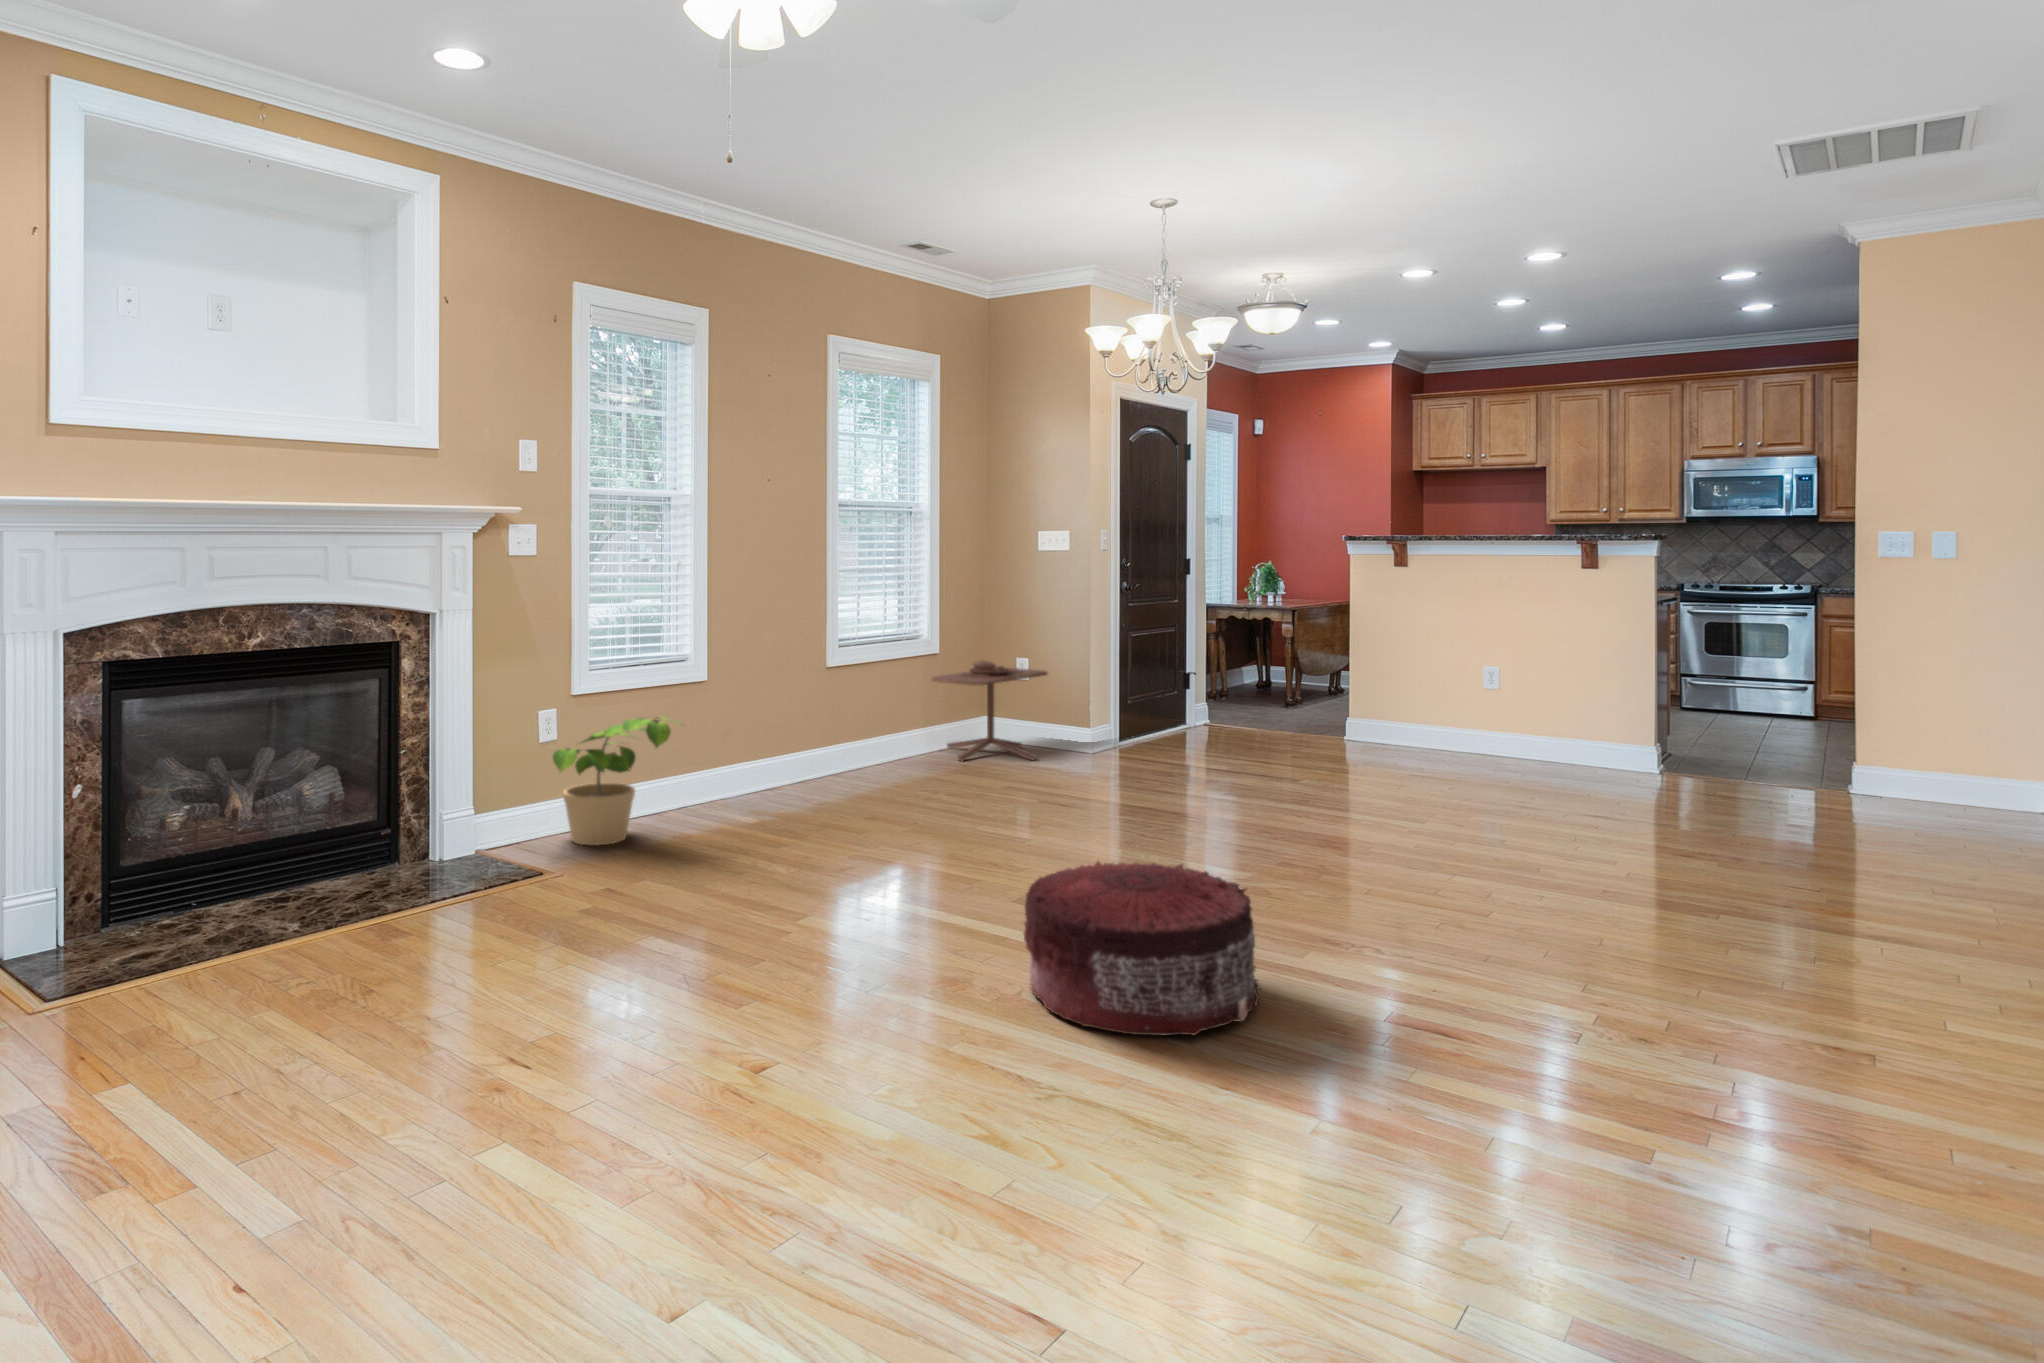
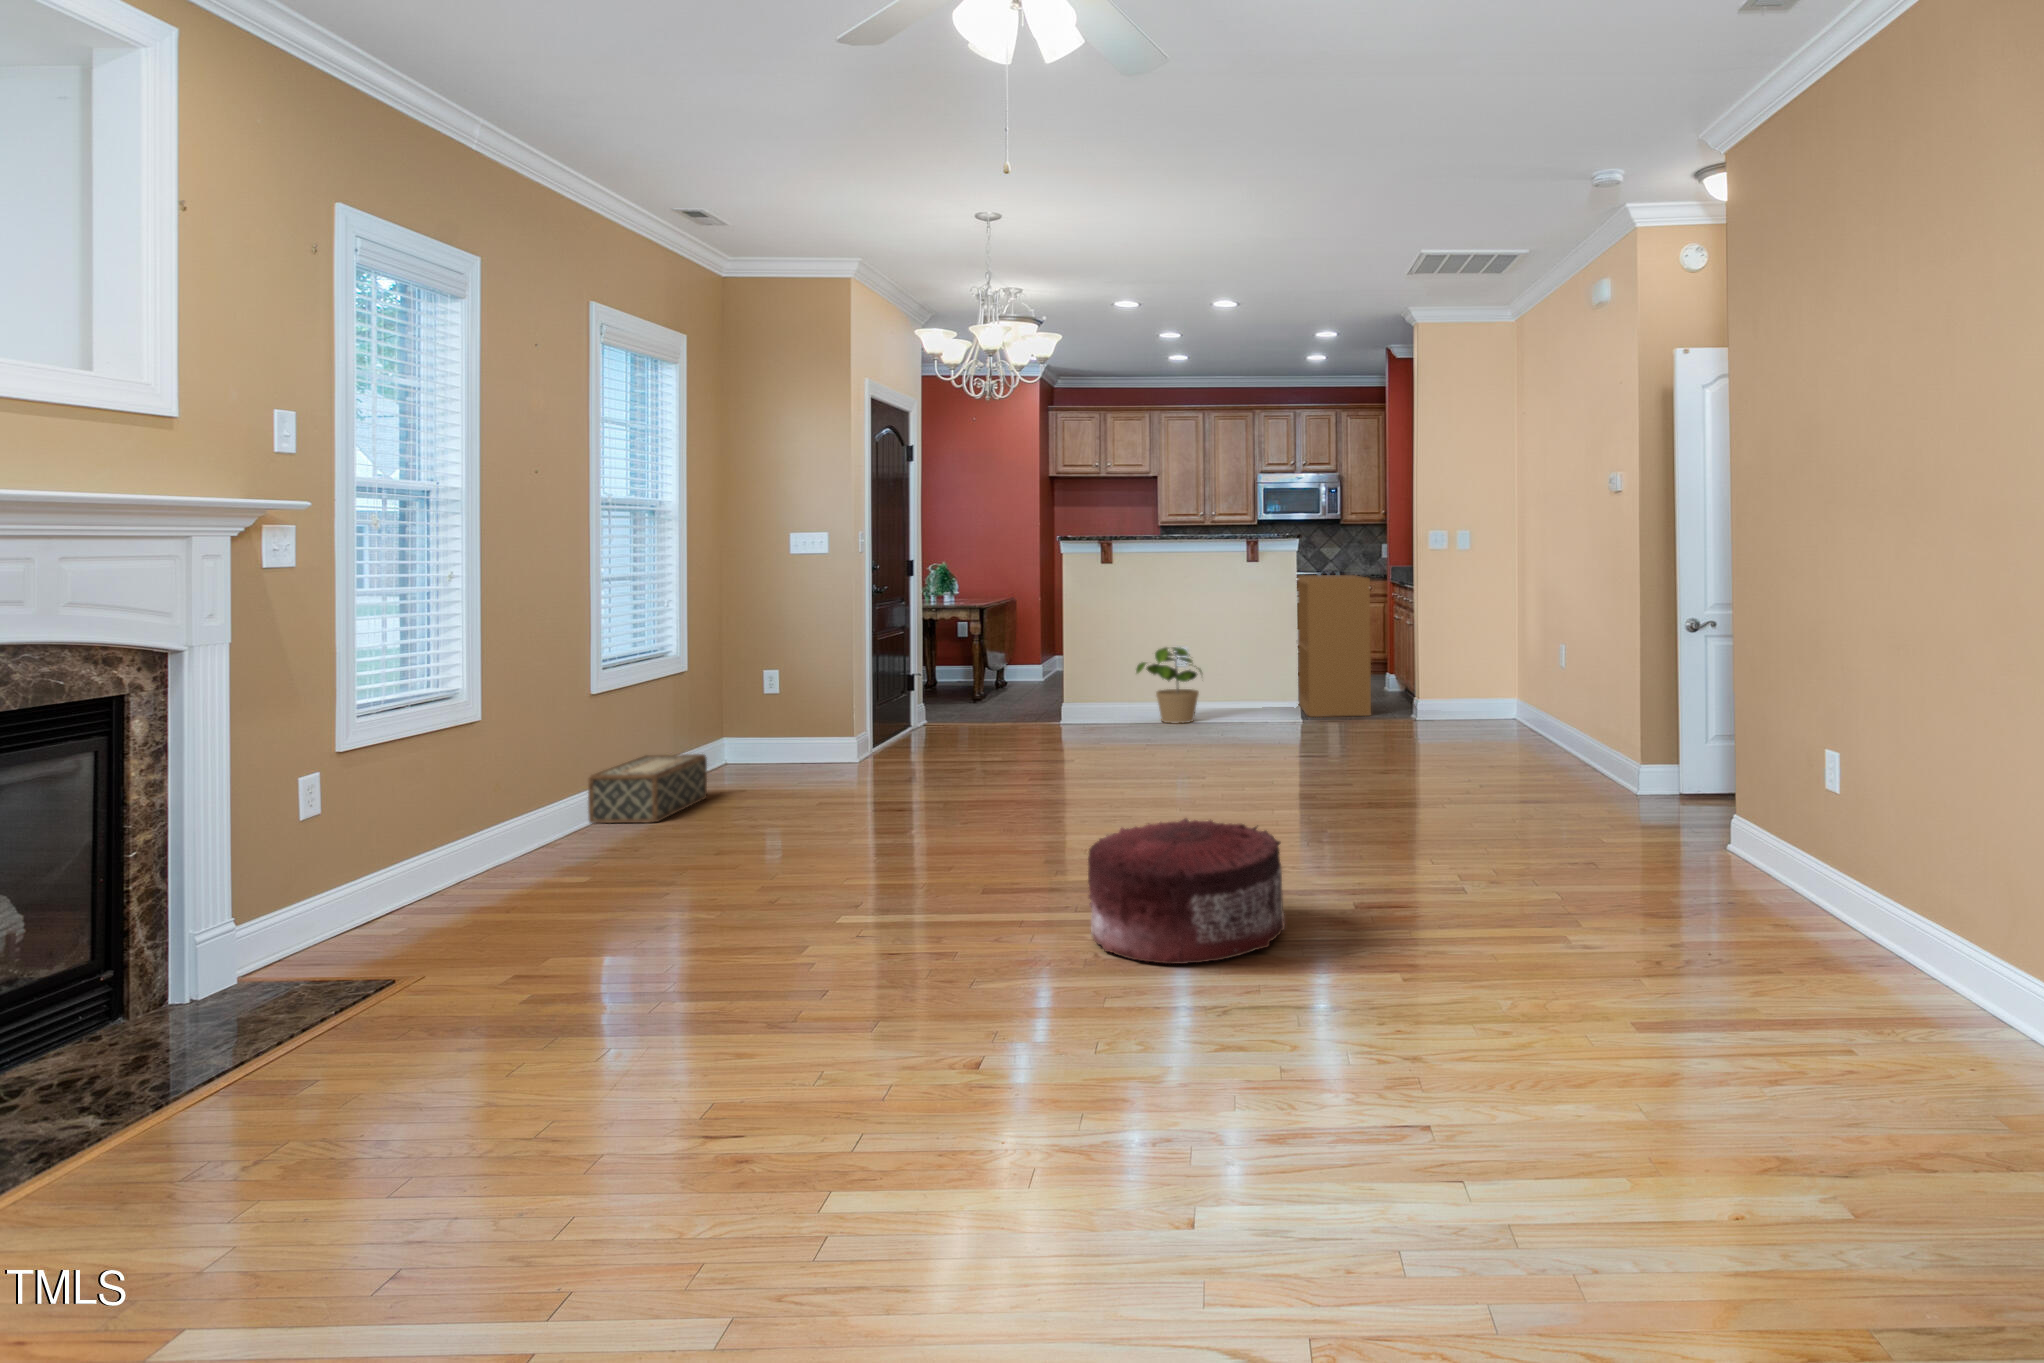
bookshelf: none [1667,589,1772,782] -> present [1297,575,1371,717]
side table: present [932,660,1047,761] -> none [698,673,817,784]
potted plant: present [553,717,671,846] -> present [1136,647,1201,723]
woven basket: none [815,725,922,785] -> present [588,754,707,823]

